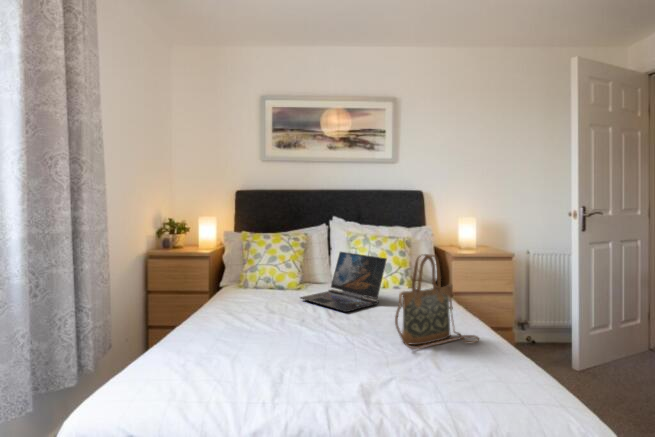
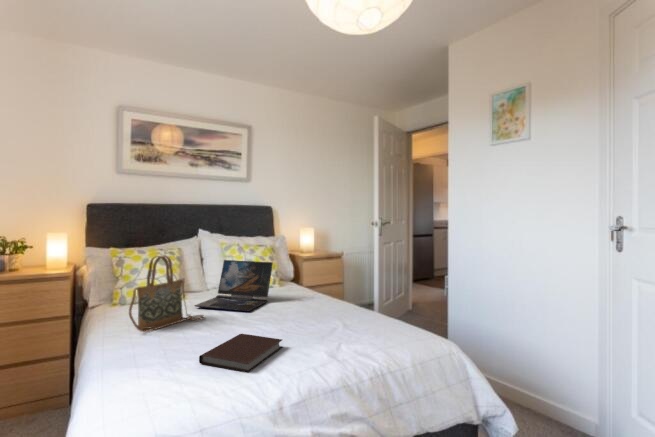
handbag: present [395,254,479,350] -> present [129,256,204,332]
notebook: none [244,336,340,382] -> present [199,334,282,373]

